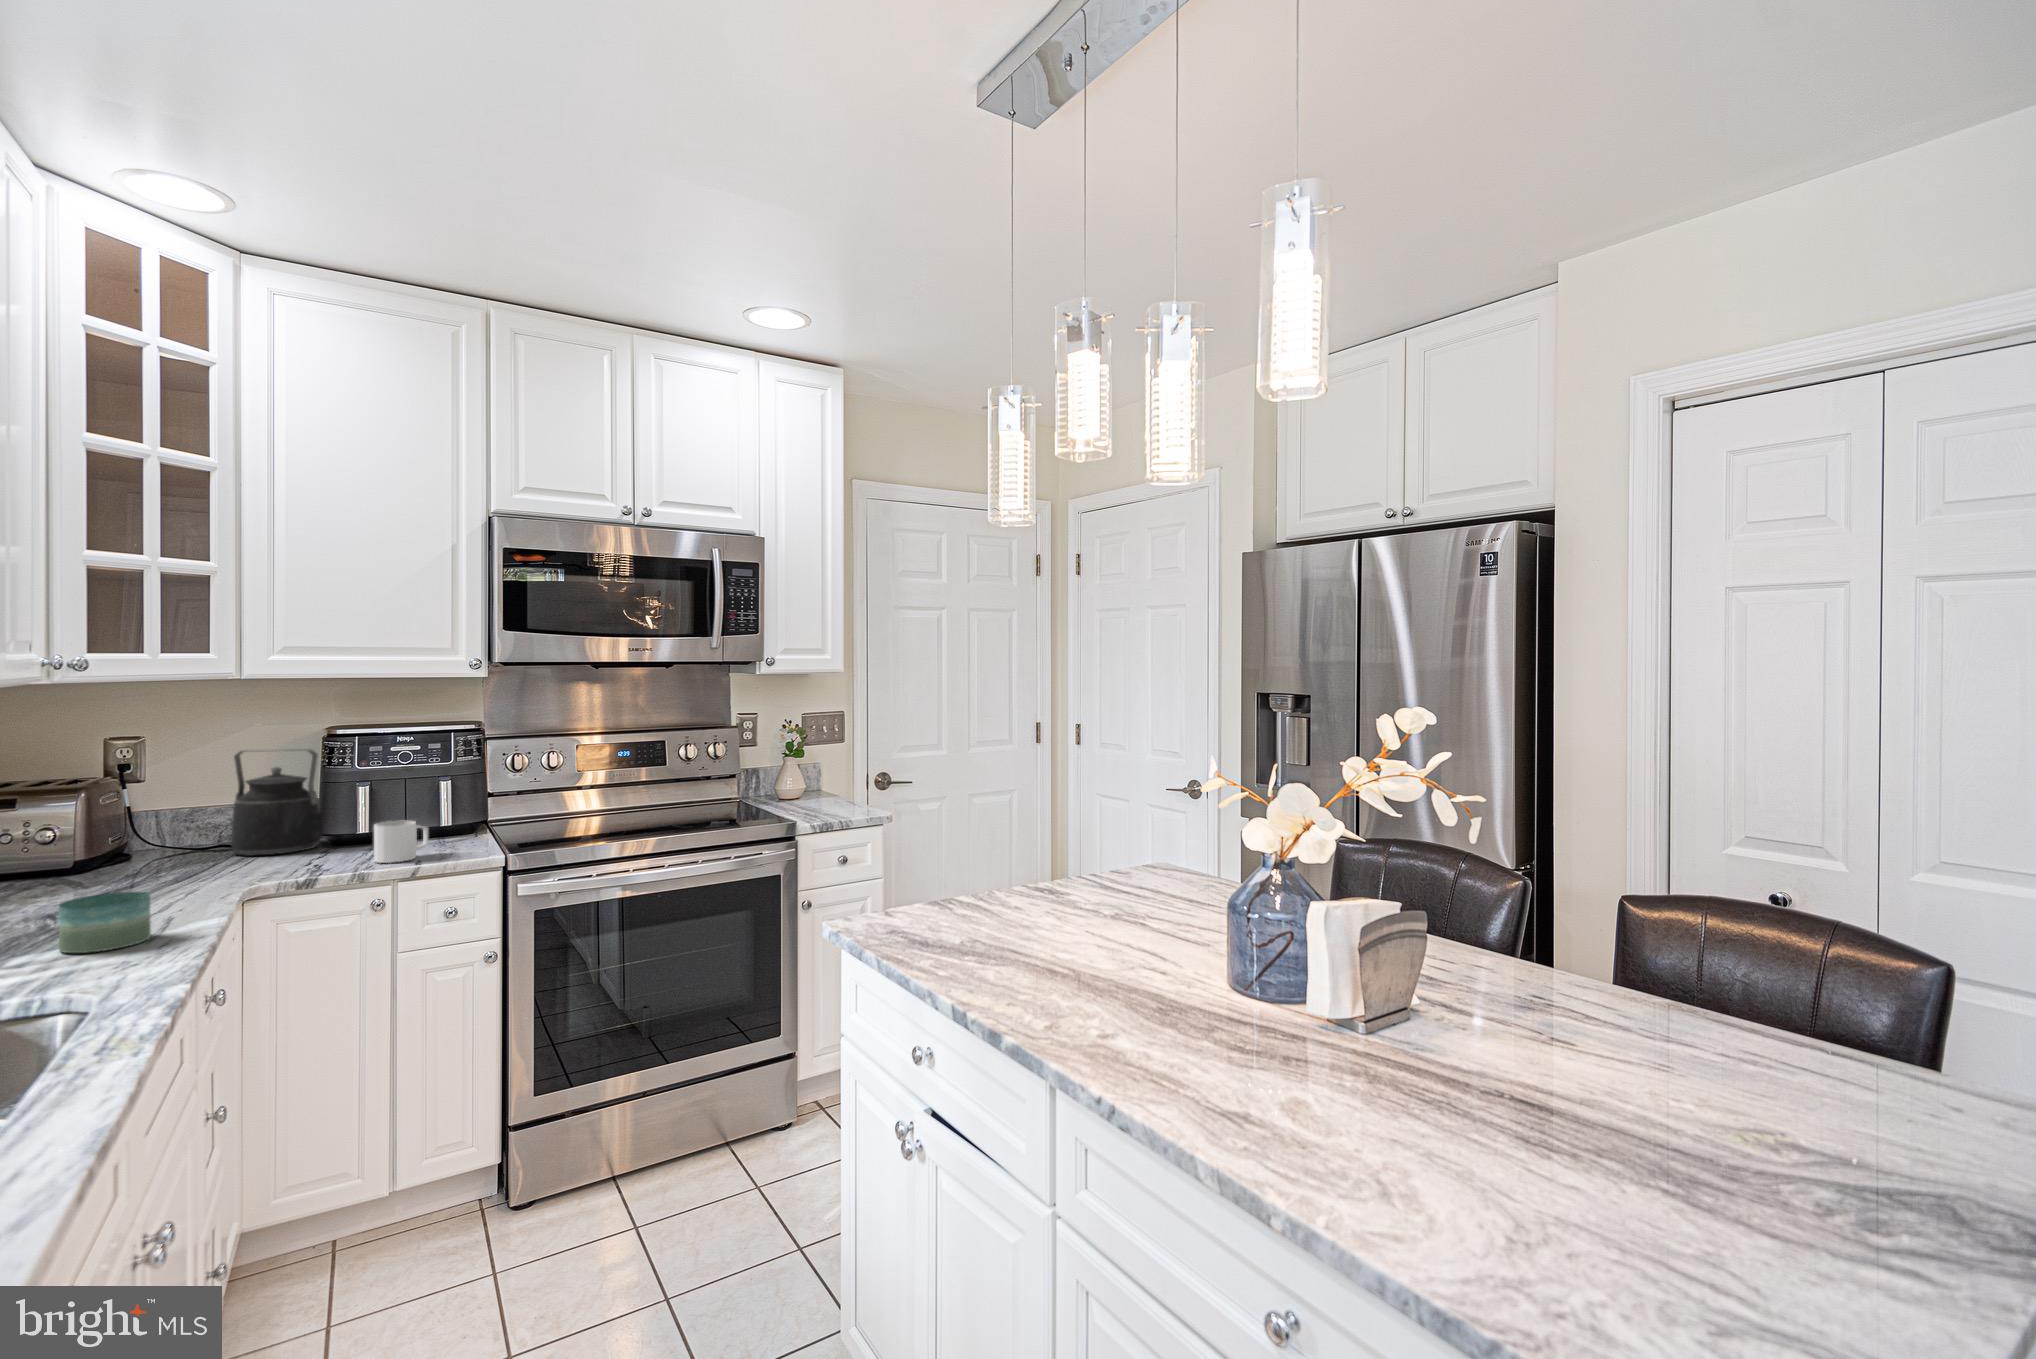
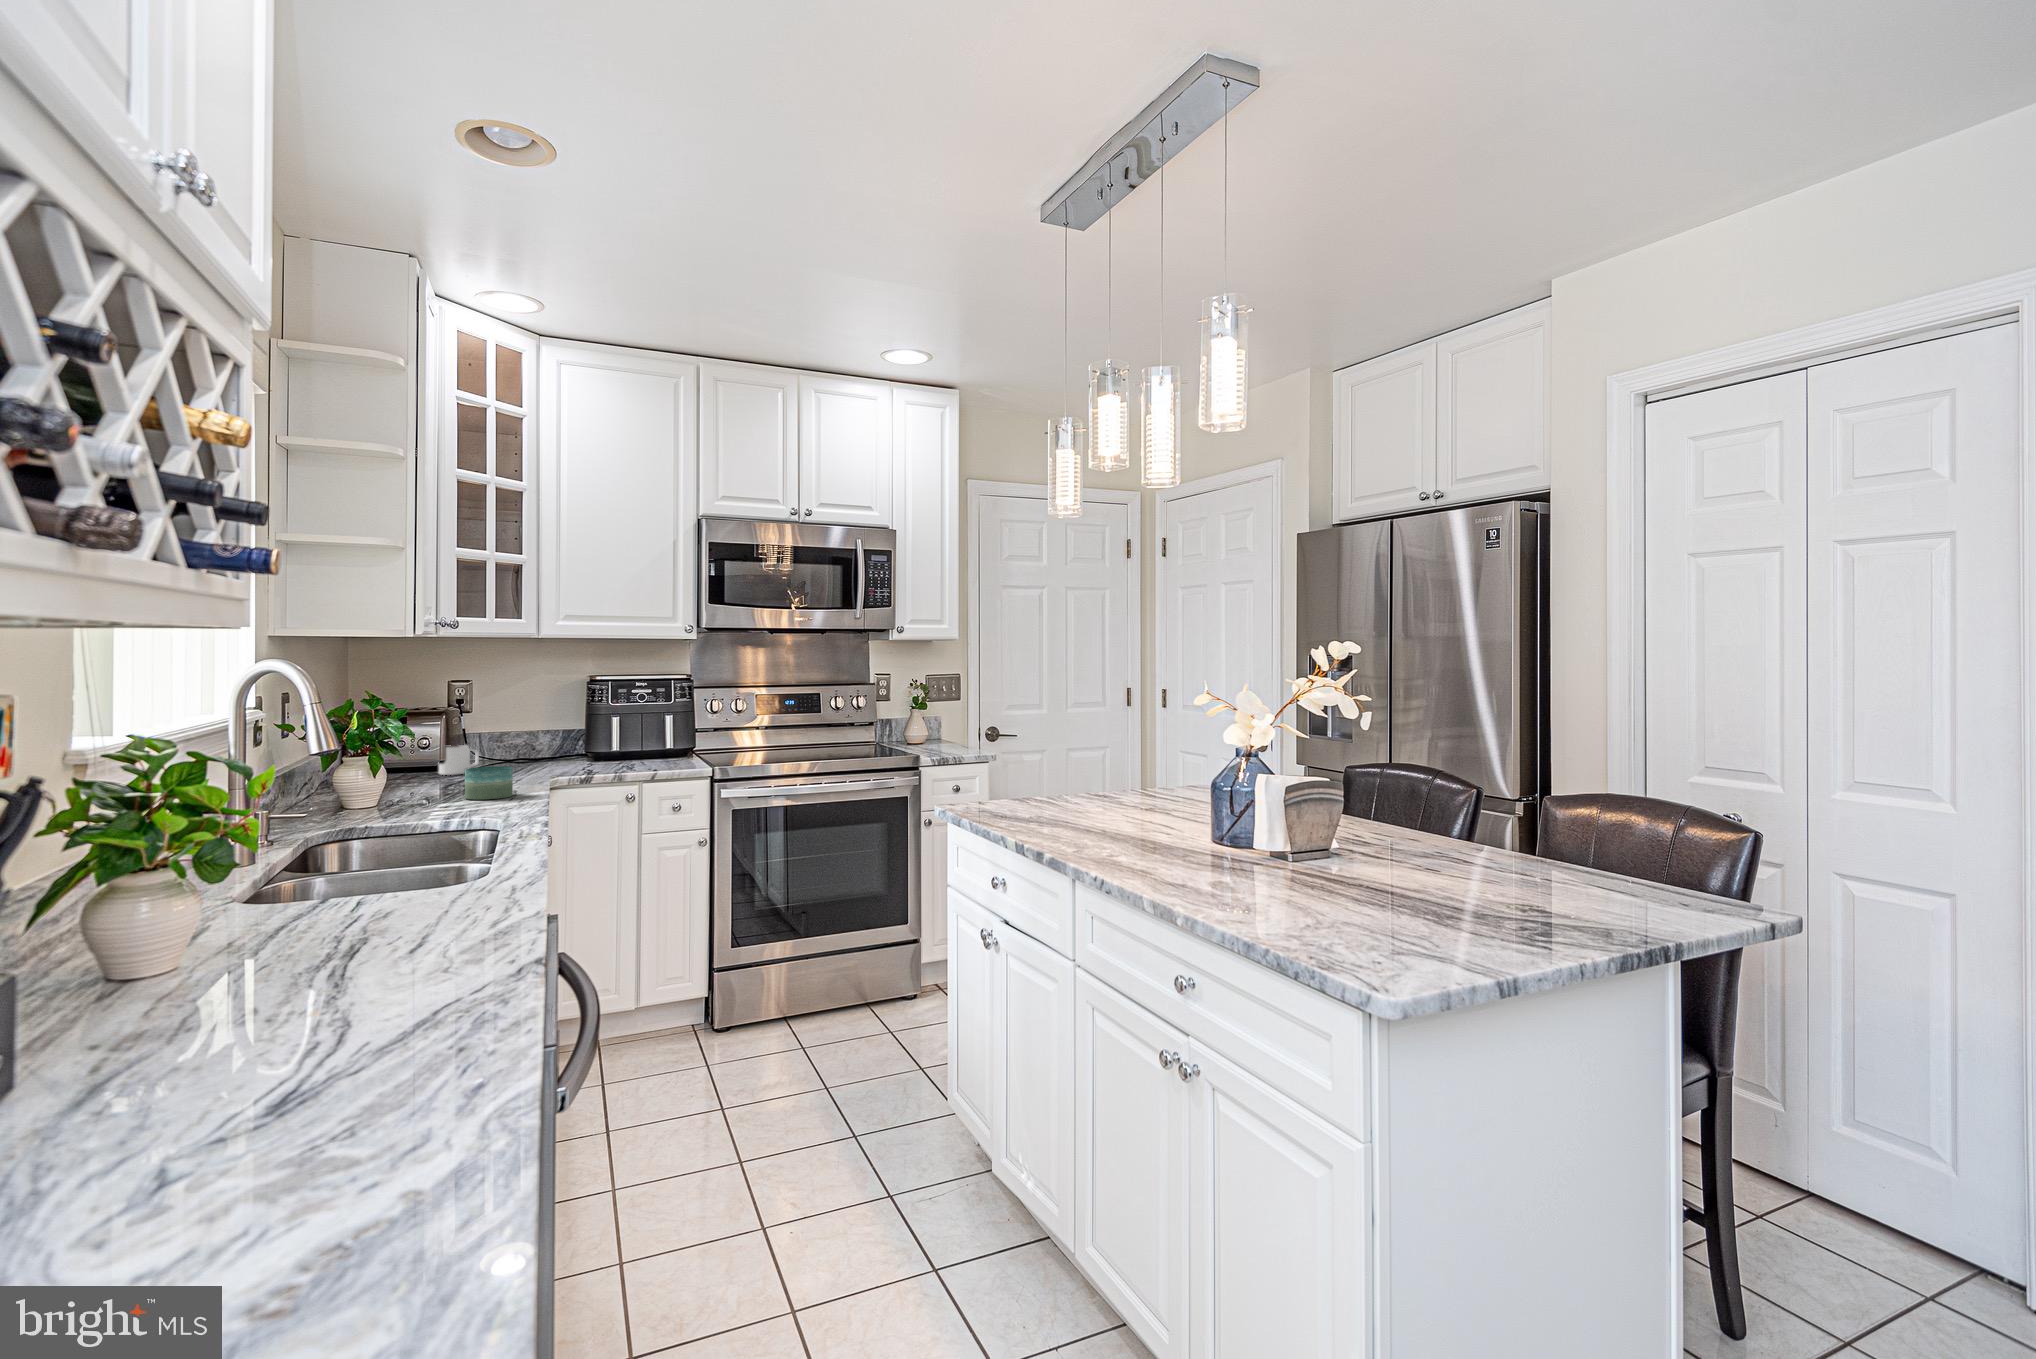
kettle: present [231,749,323,856] -> none [527,691,608,764]
mug: present [374,820,428,863] -> present [439,745,479,775]

